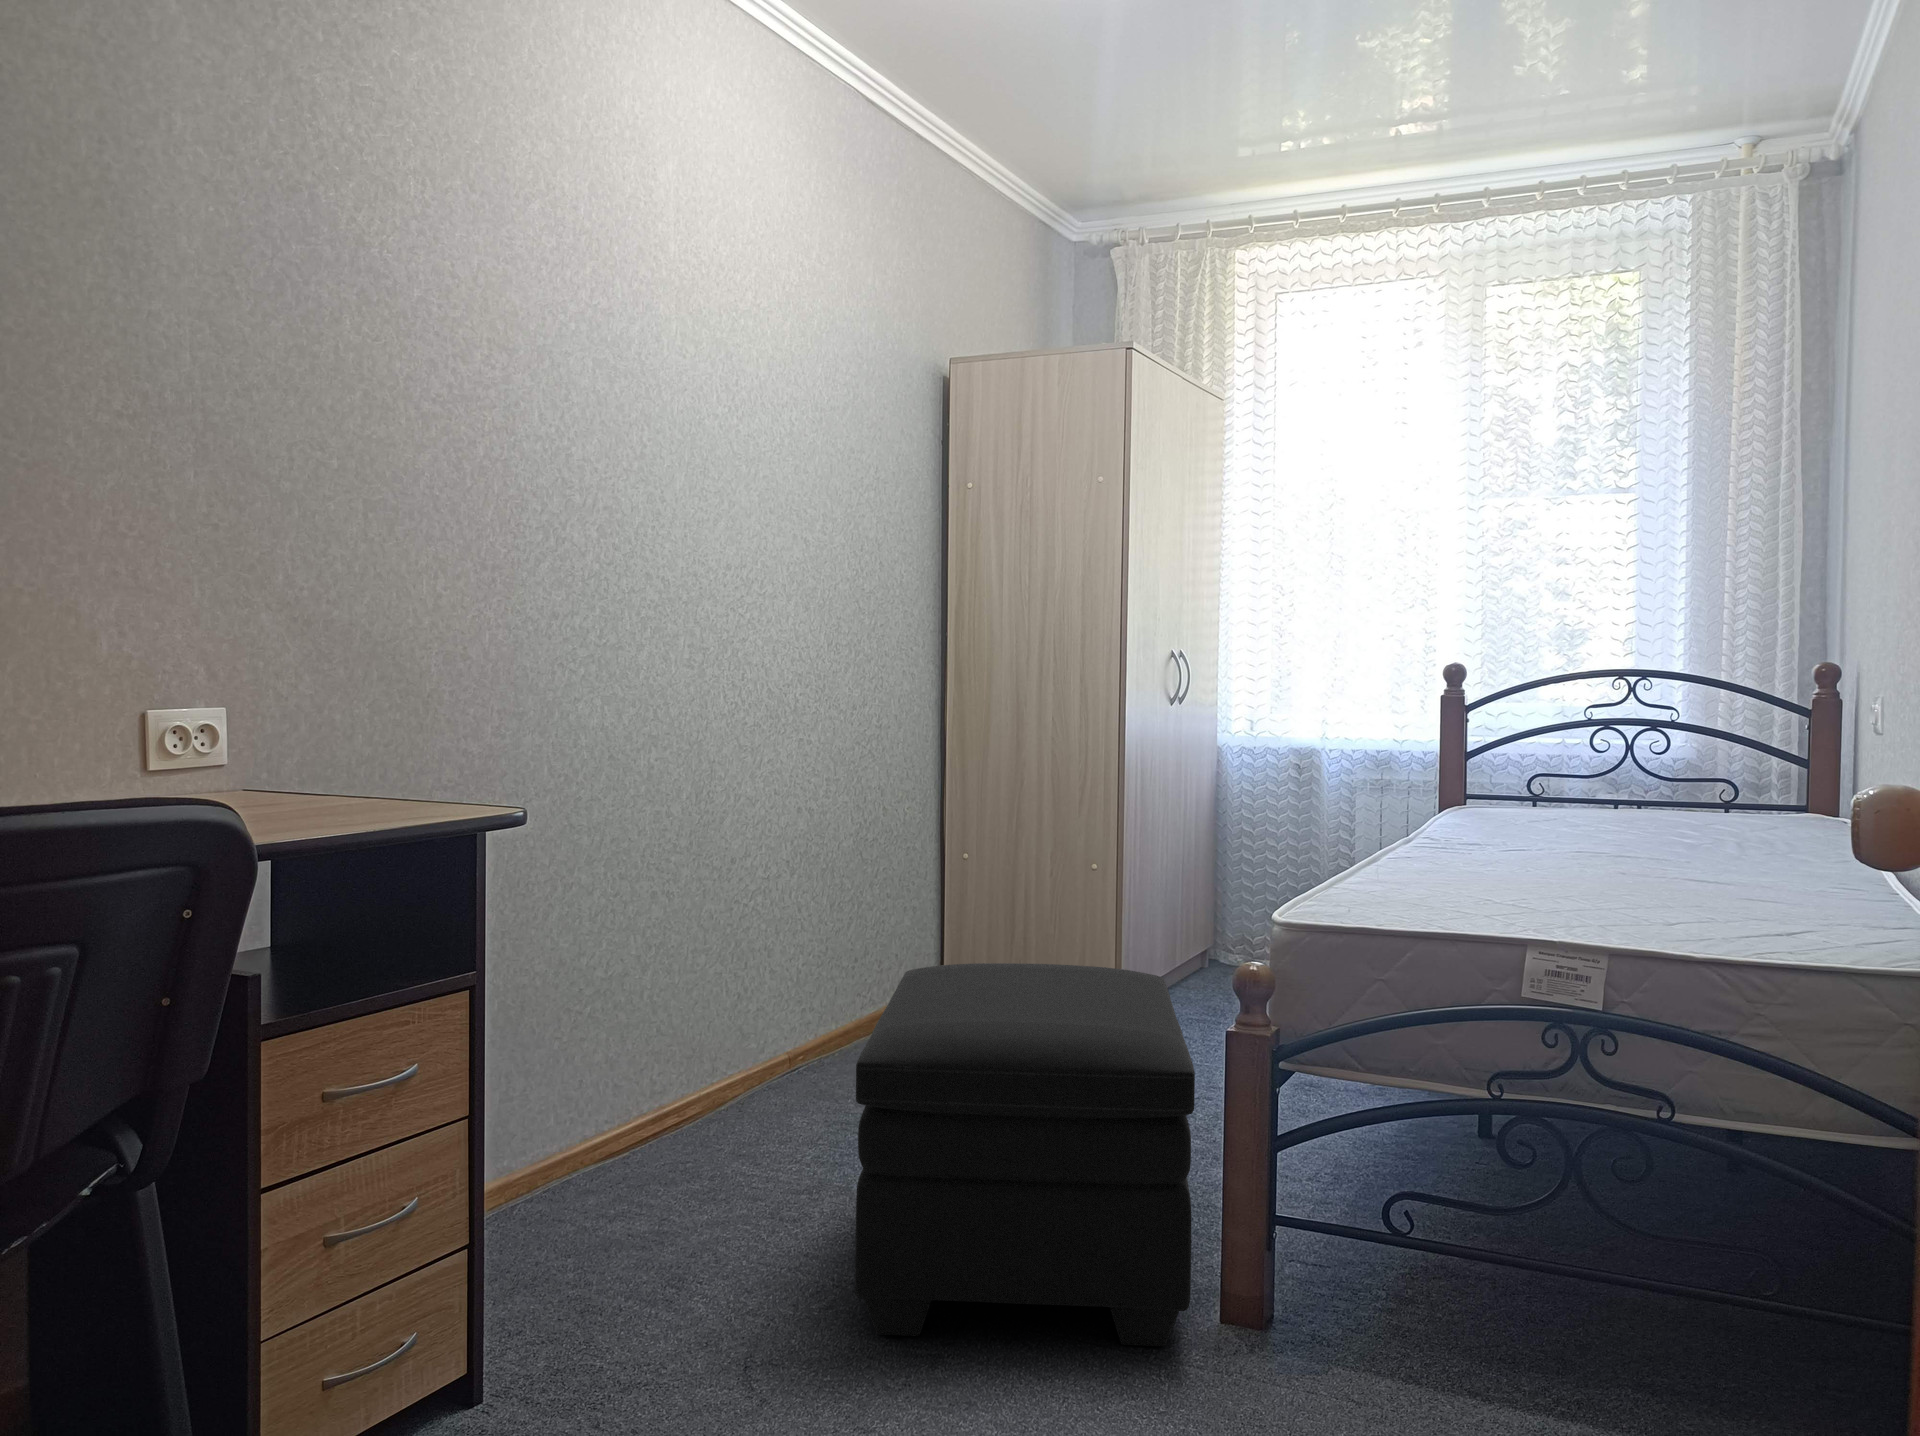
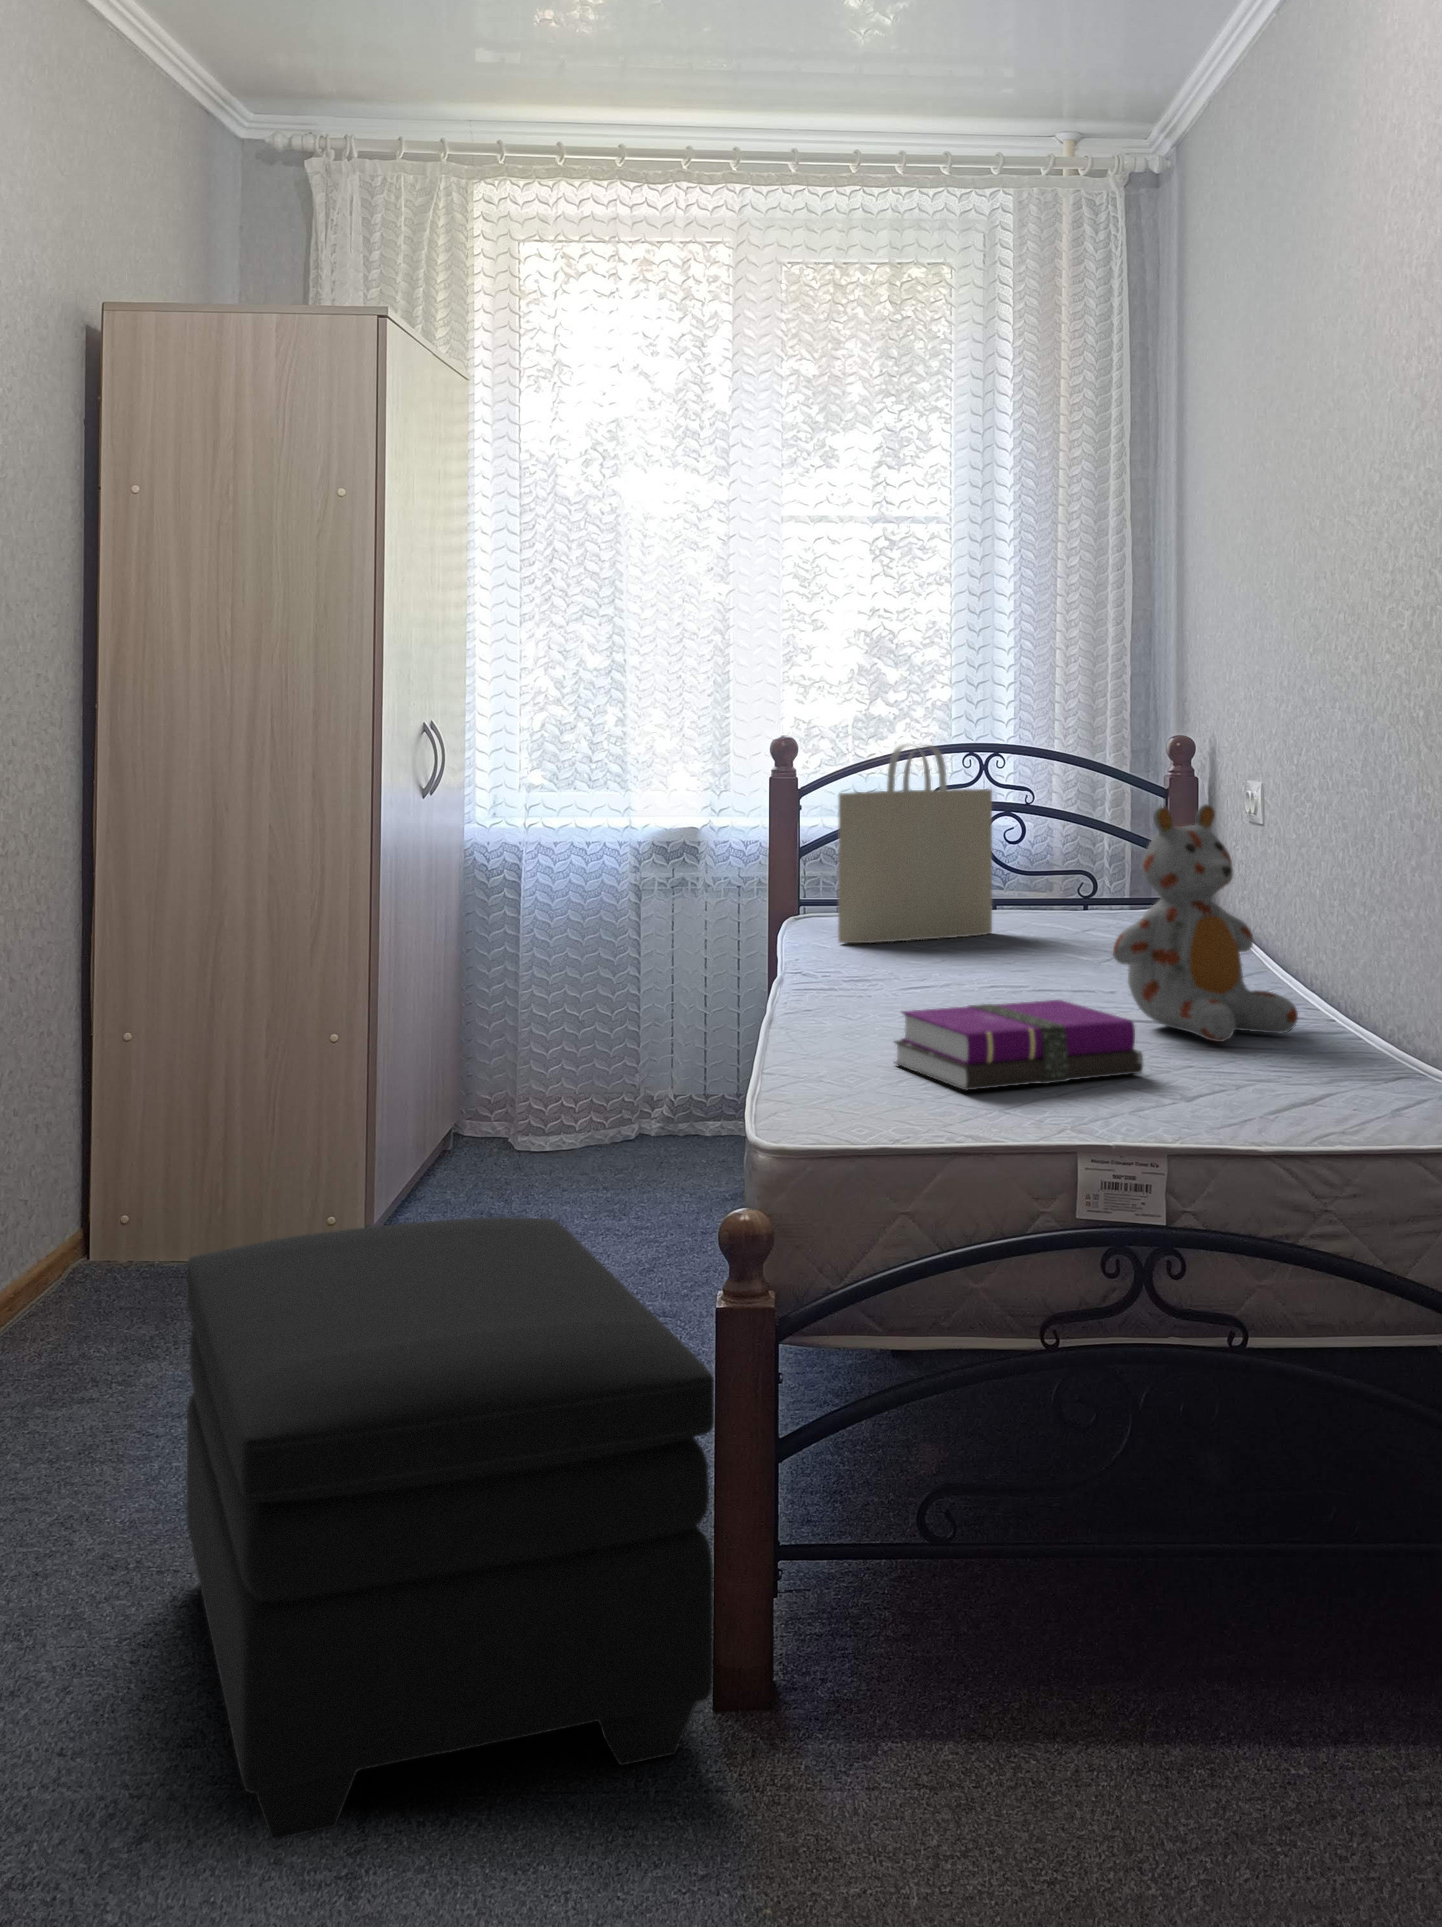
tote bag: none [1476,661,1622,821] -> present [838,744,992,943]
stuffed bear: none [1652,690,1831,892] -> present [1113,804,1298,1042]
notebook: none [1434,844,1646,905] -> present [894,1000,1143,1090]

